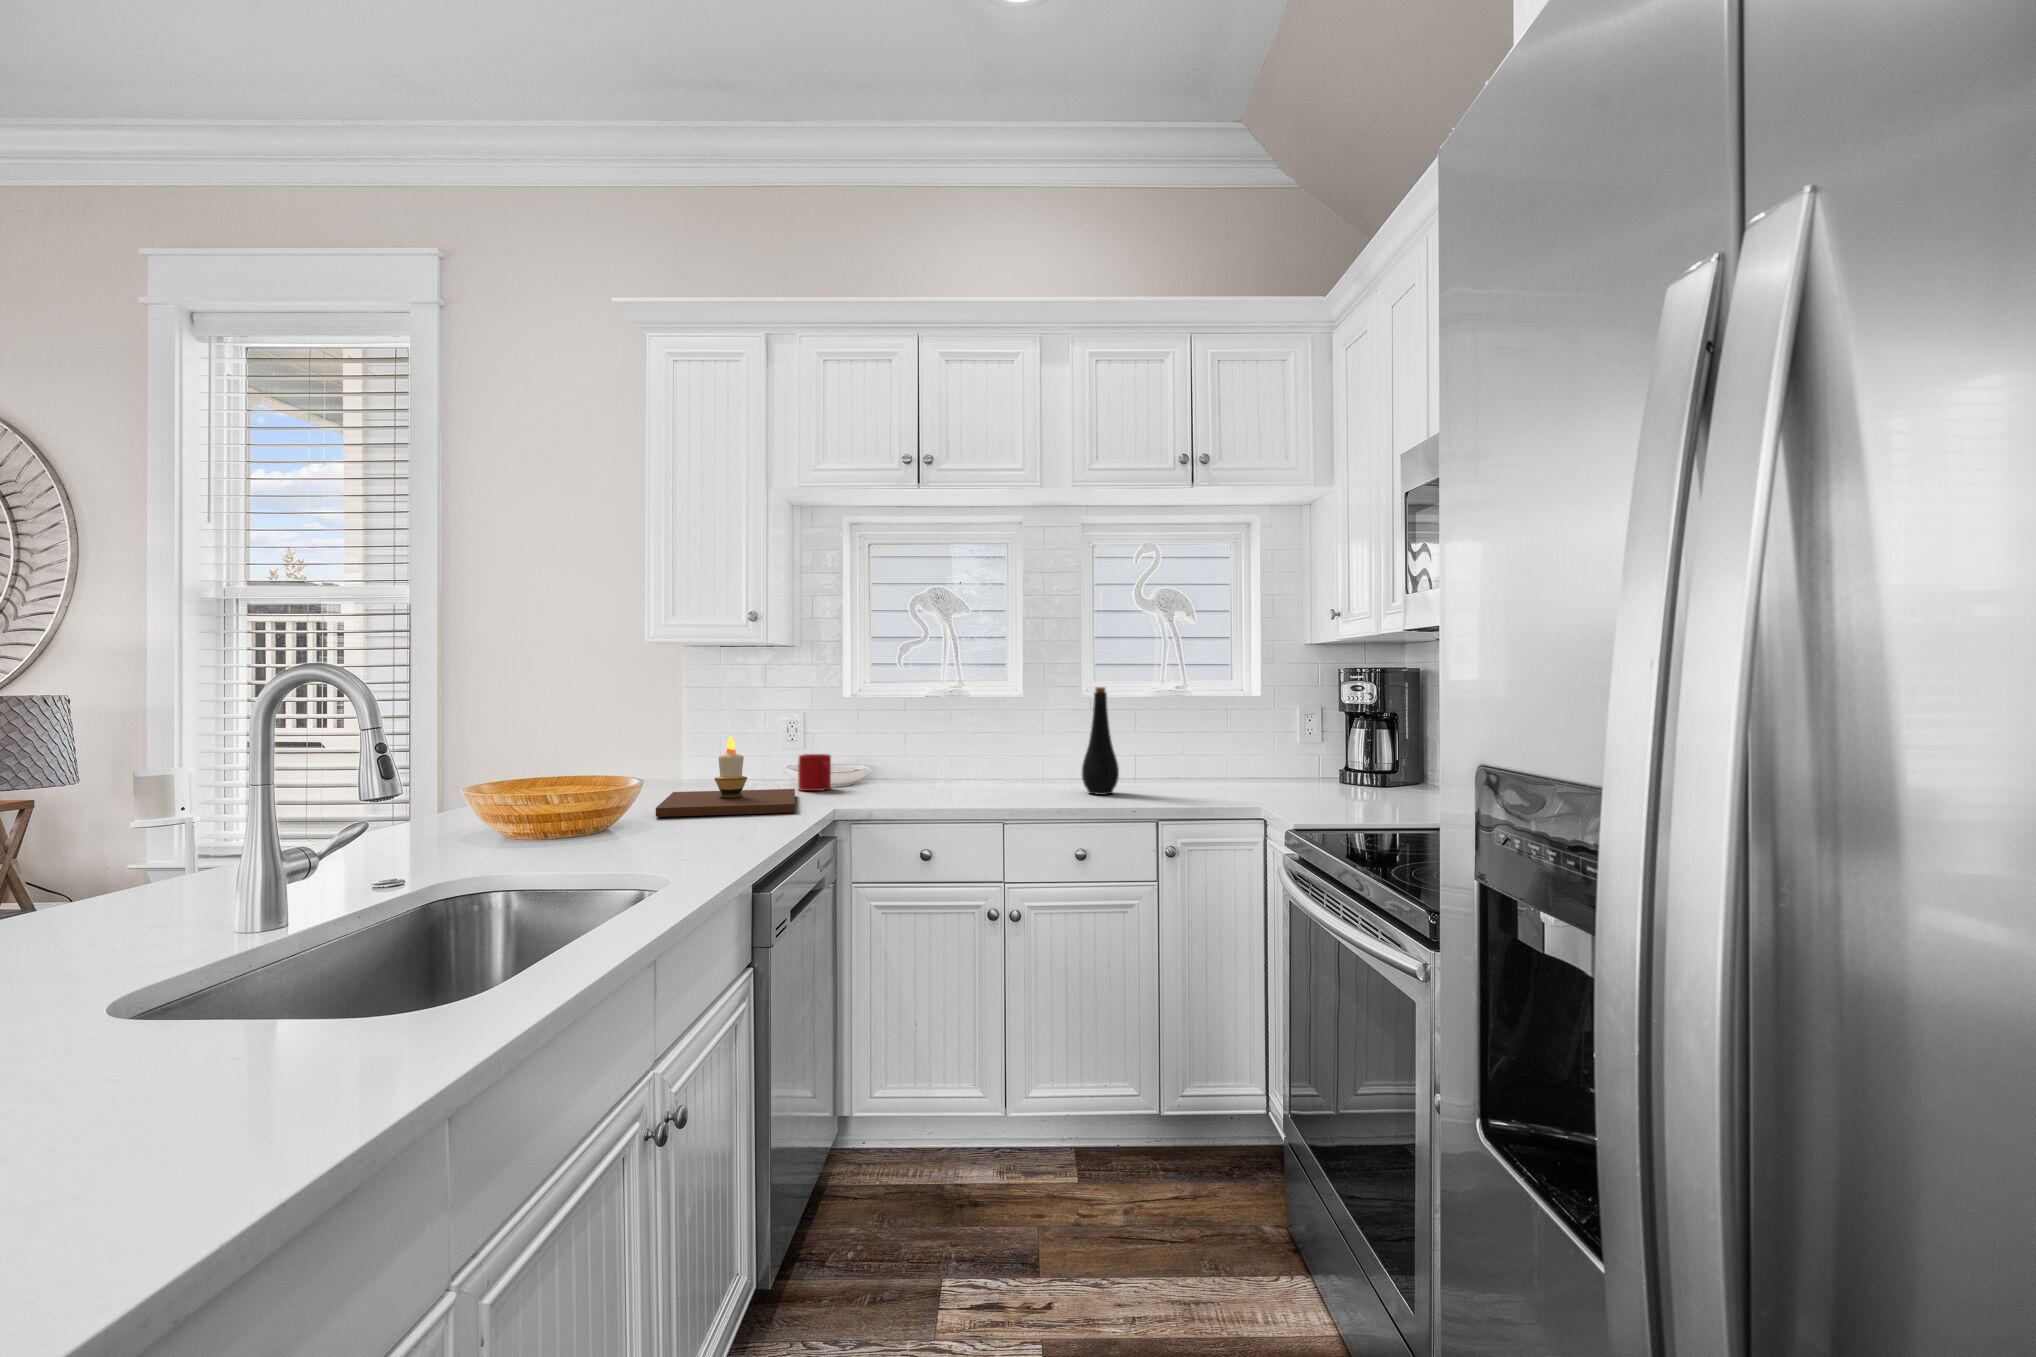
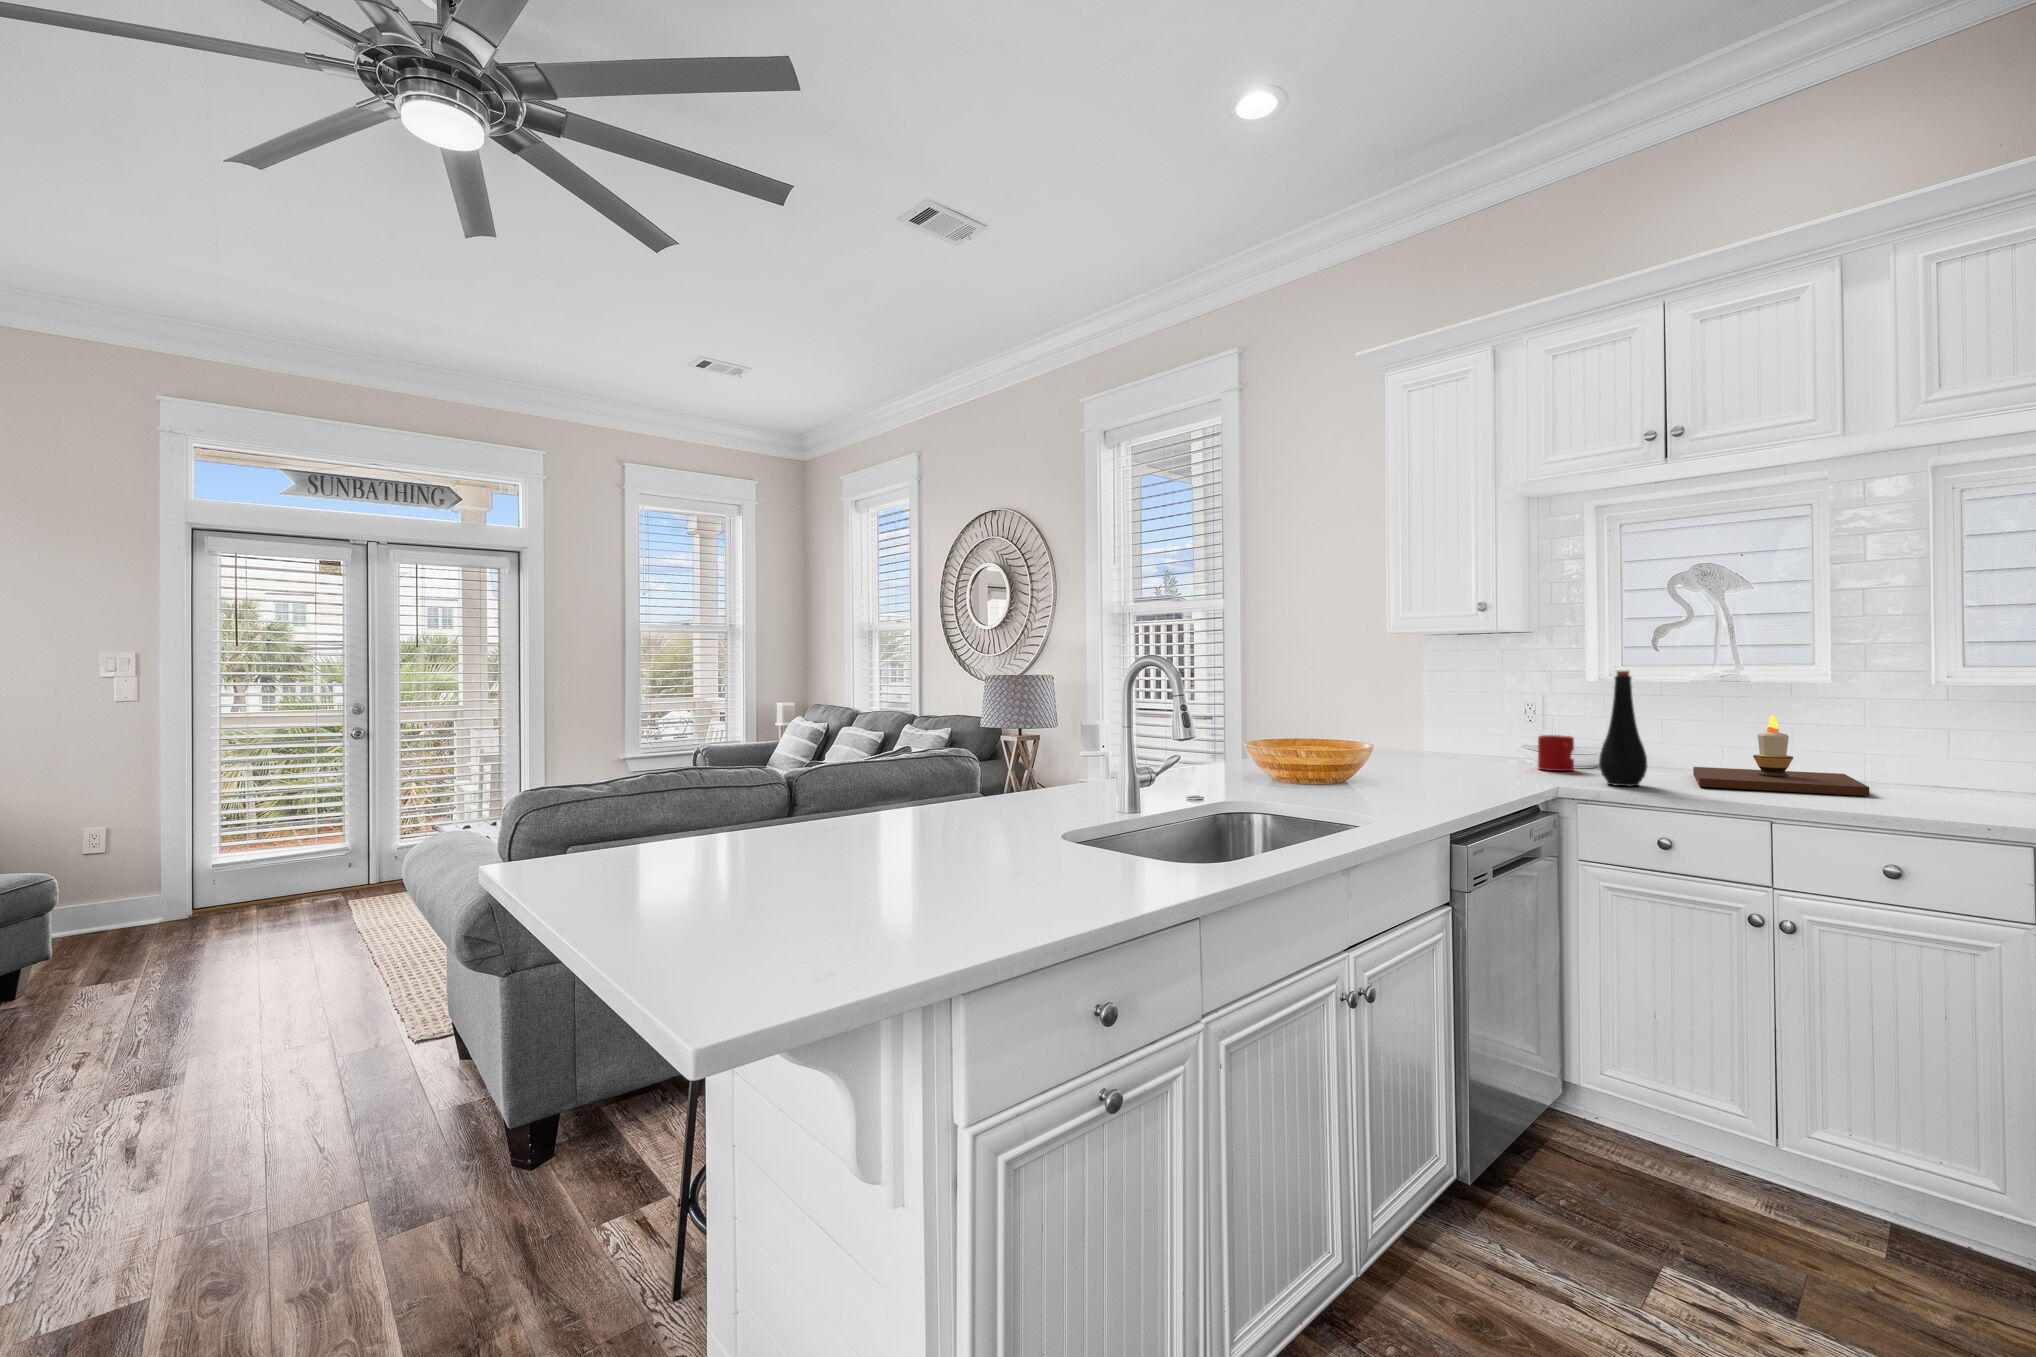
bottle: present [1082,687,1119,795] -> present [1599,671,1647,786]
candle: present [656,736,795,817] -> present [1693,715,1870,796]

